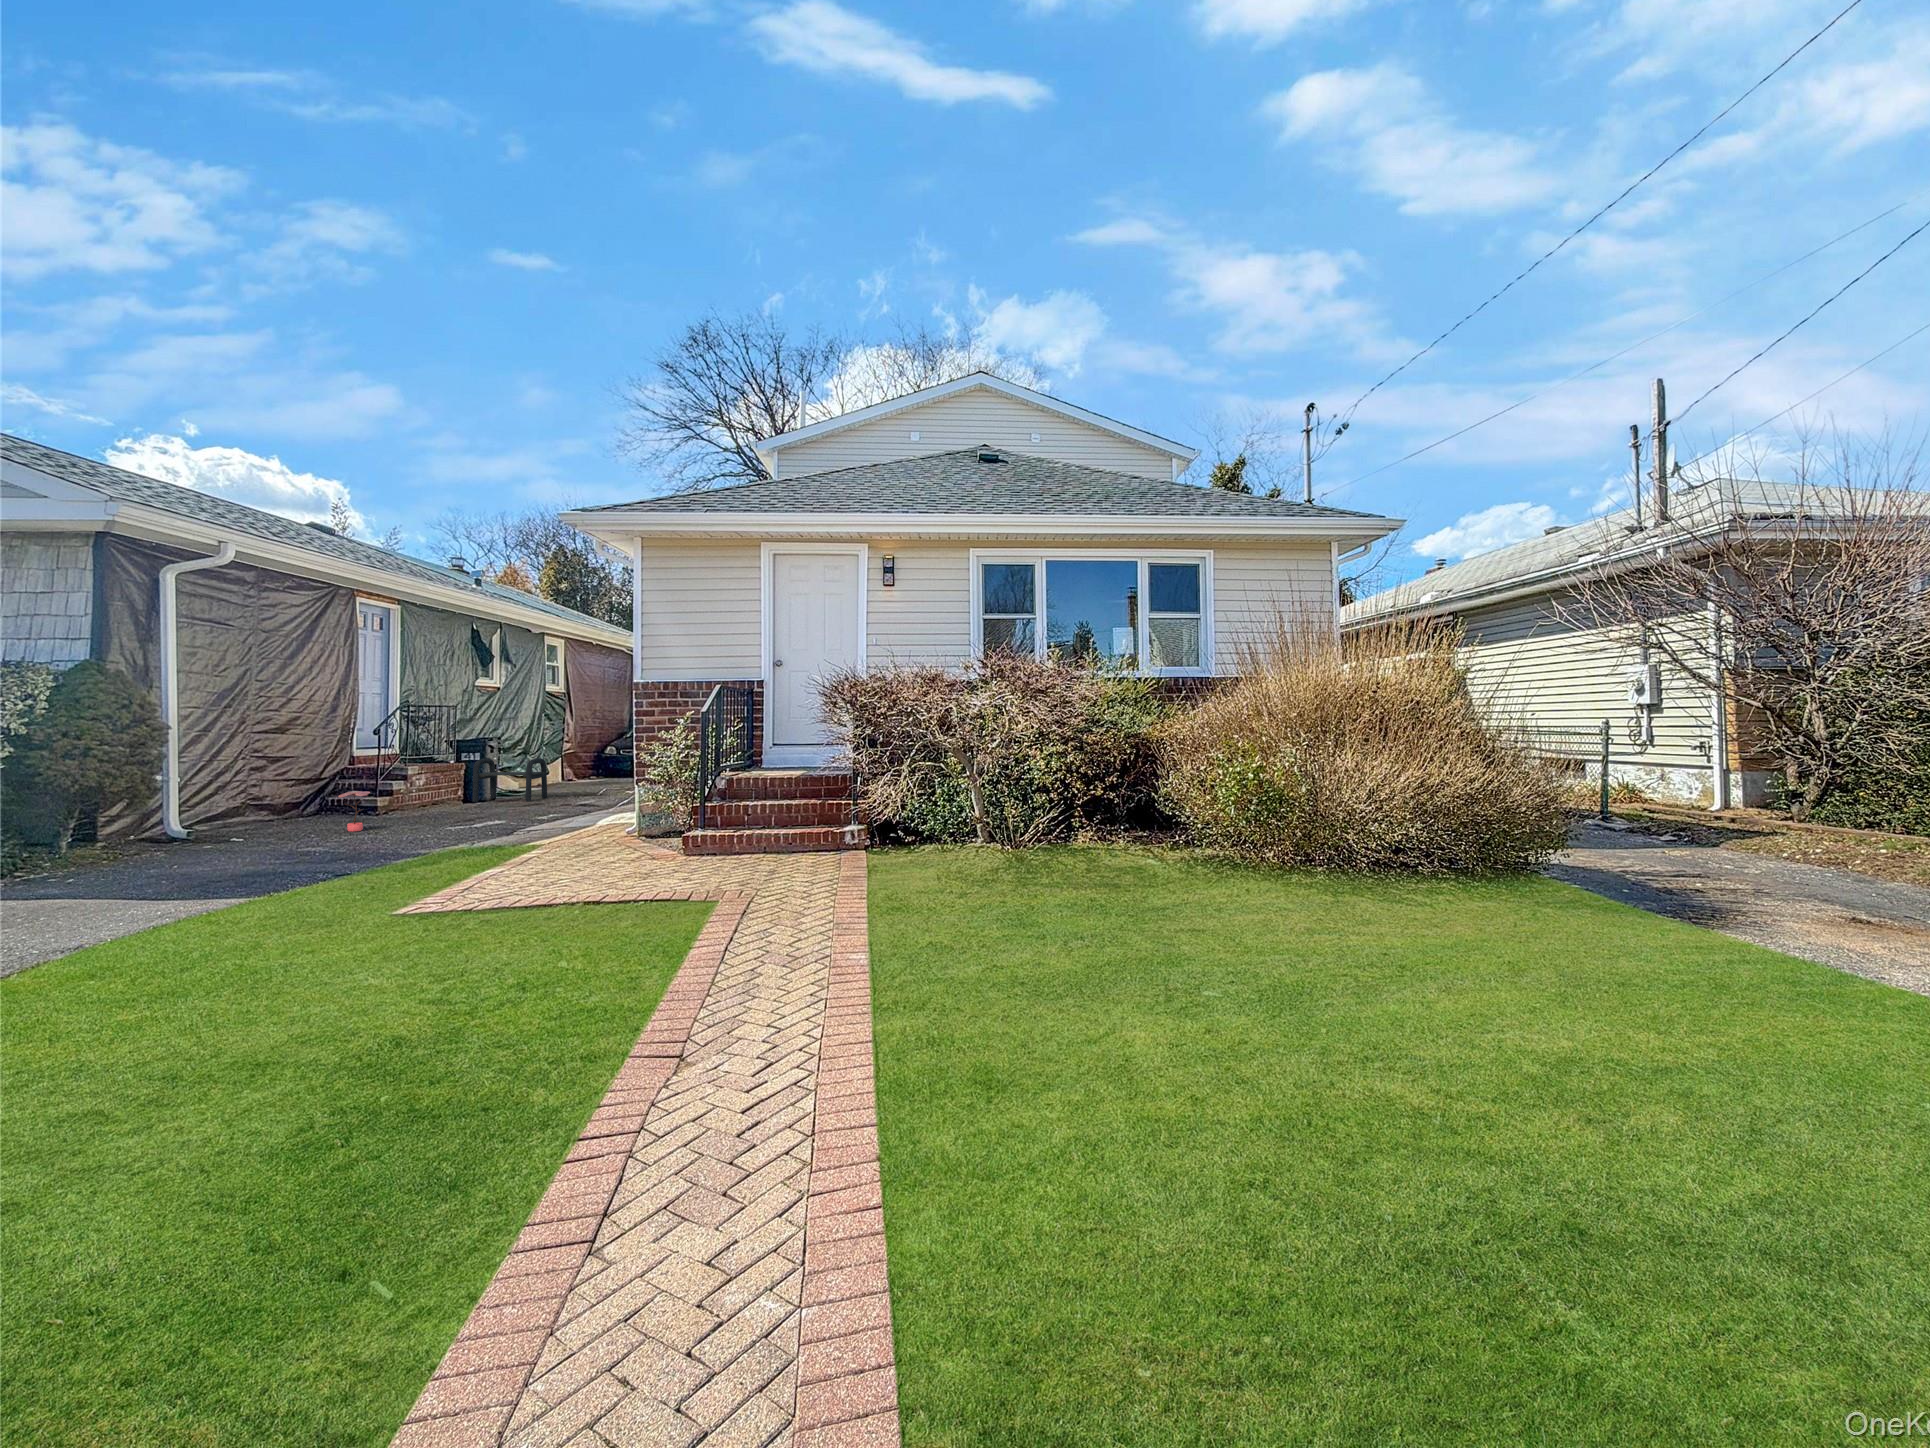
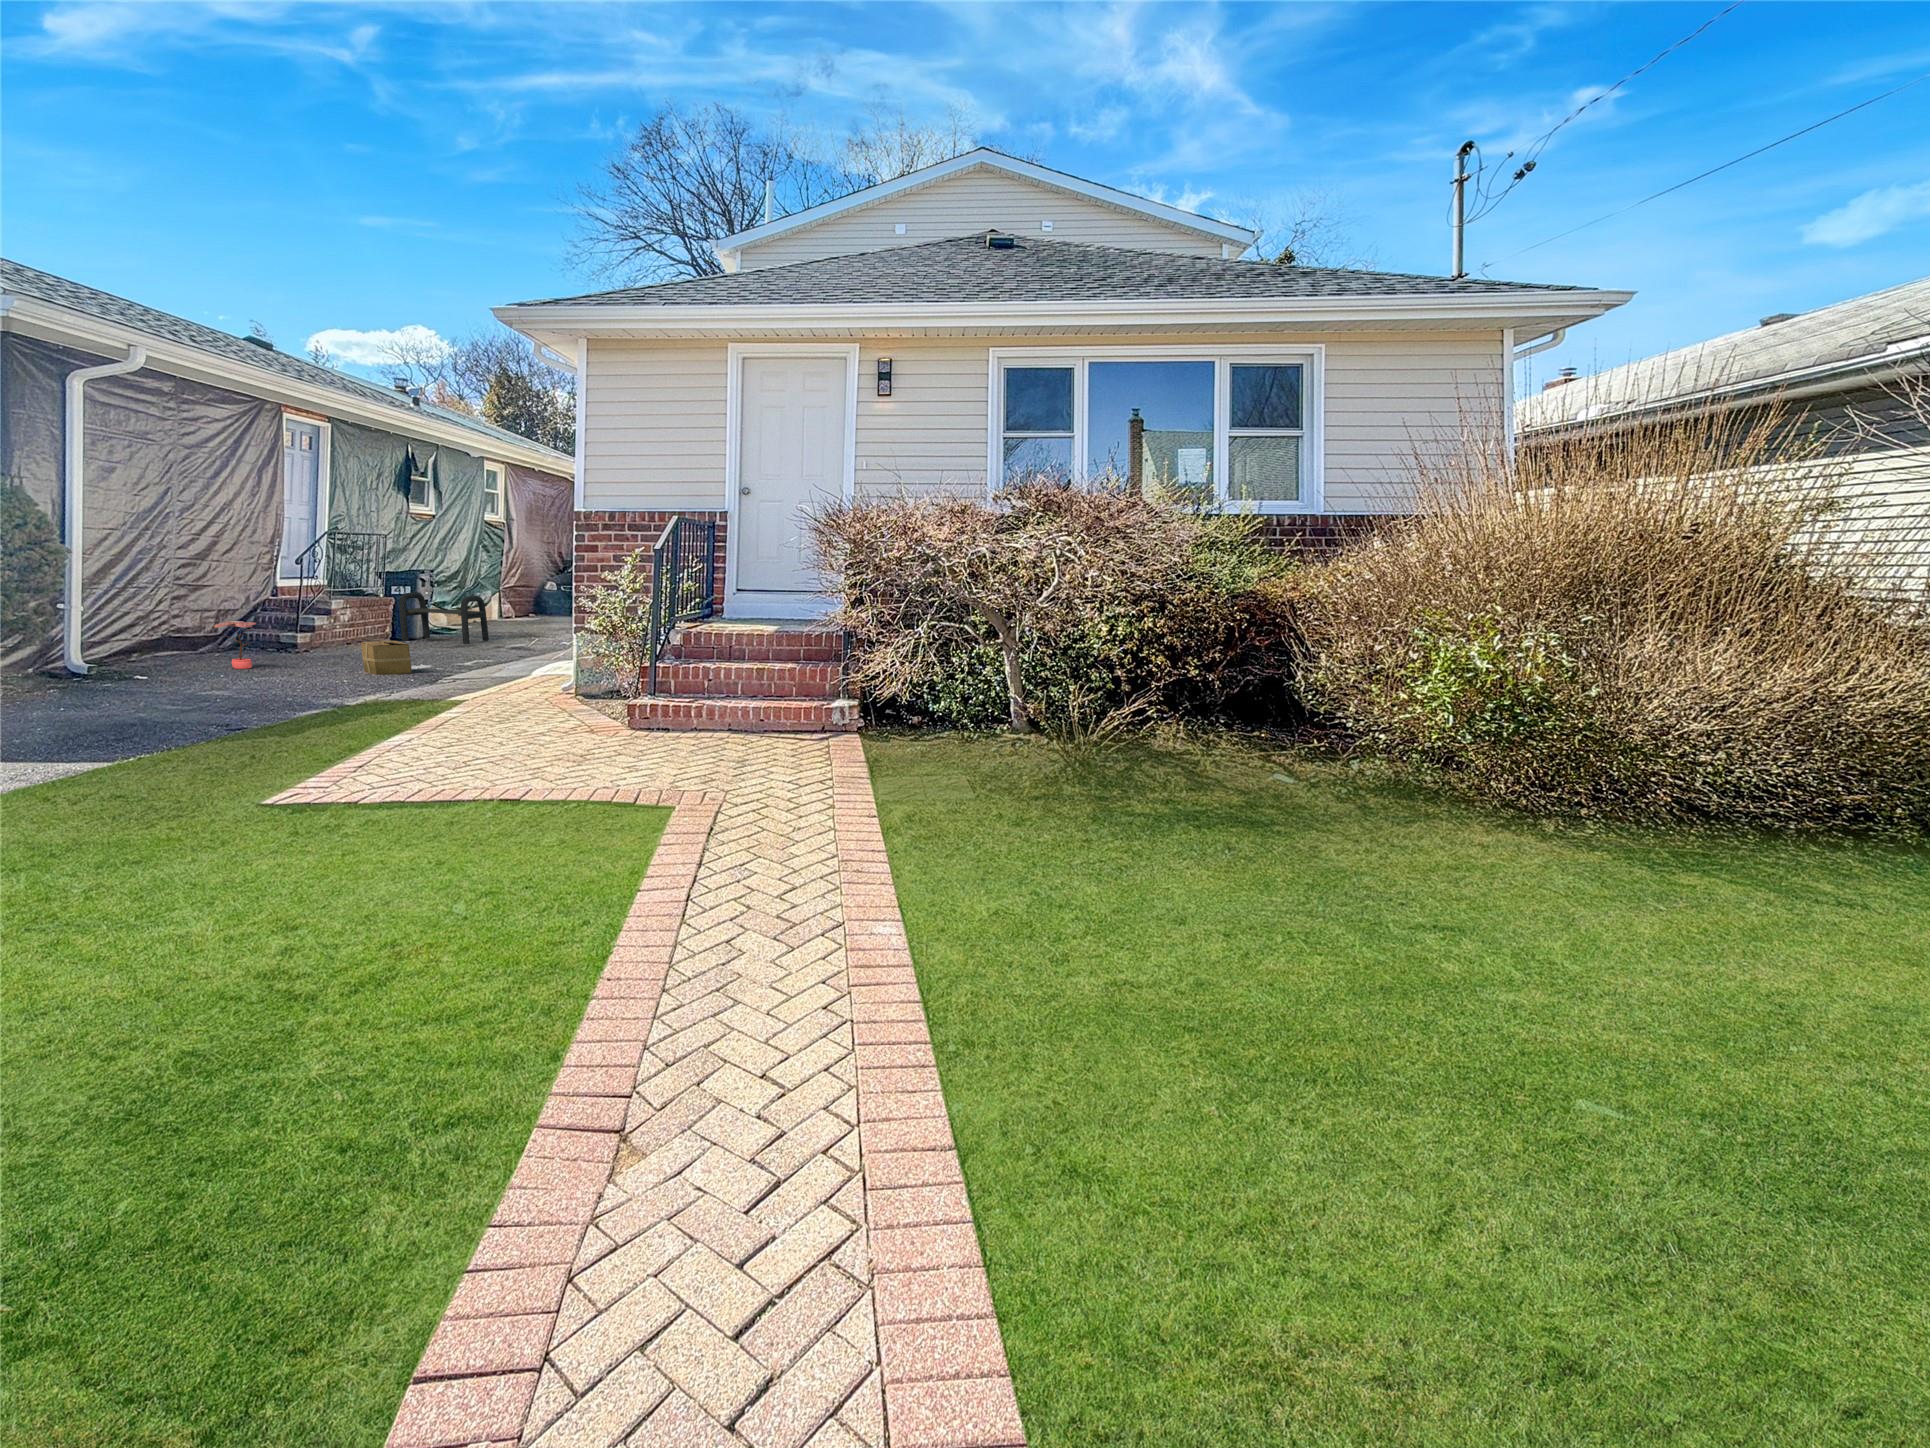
cardboard box: none [453,801,492,831] -> present [361,641,412,675]

